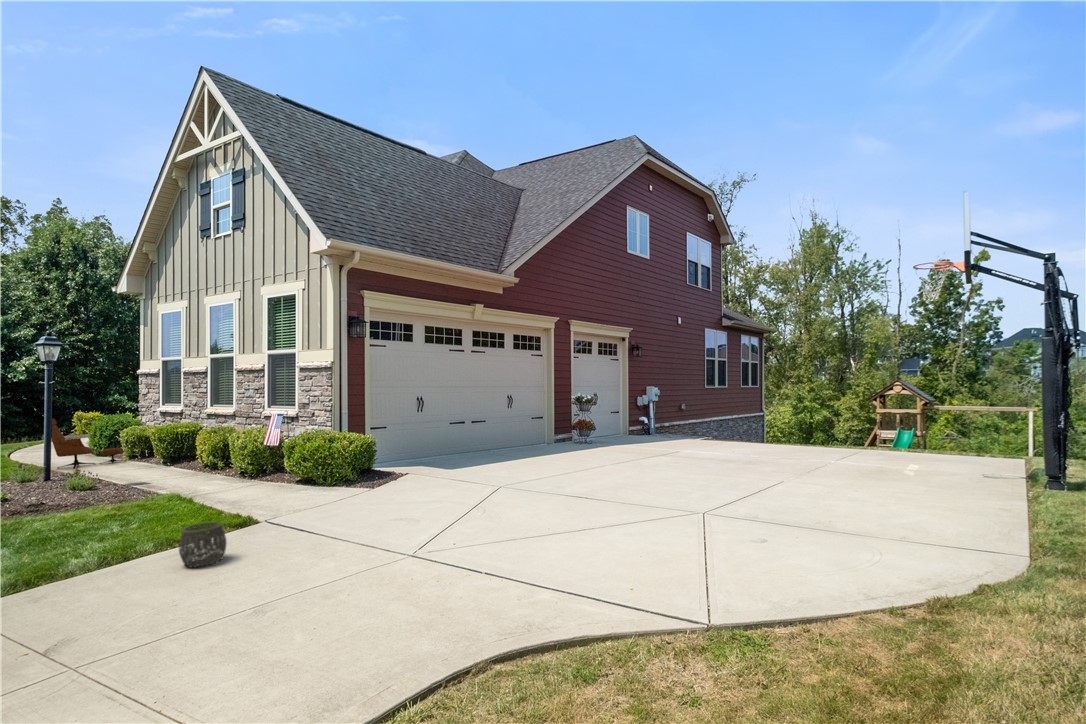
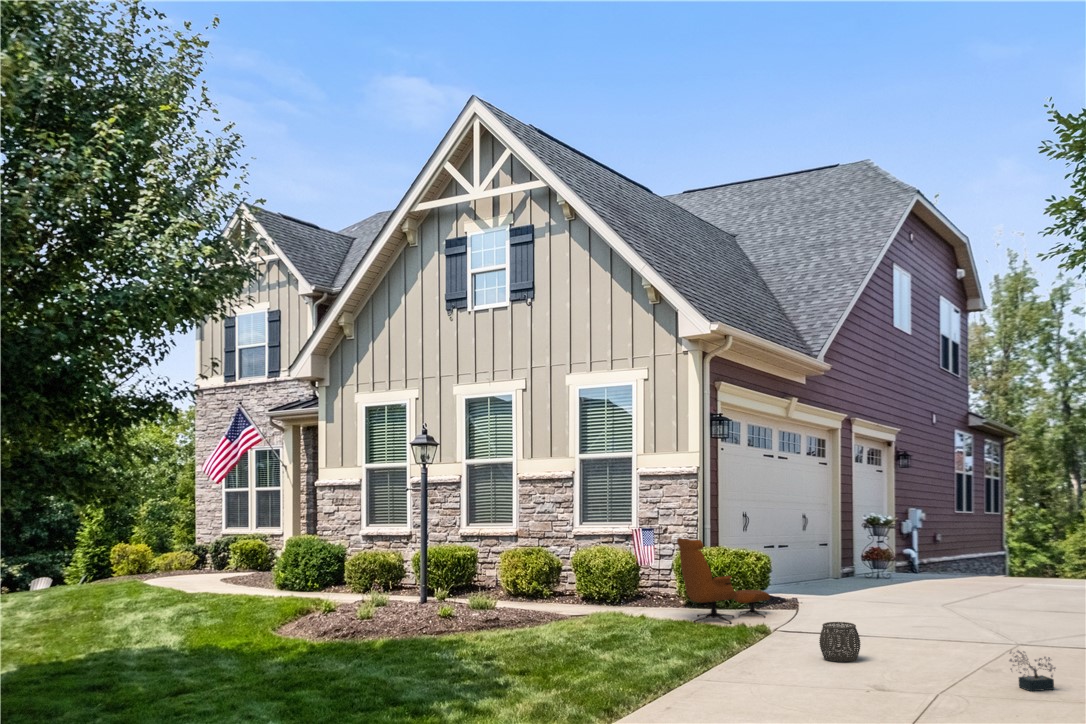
lounge chair: present [51,419,126,469] -> present [677,538,770,624]
decorative plant: none [208,580,273,635] -> present [1009,650,1056,691]

